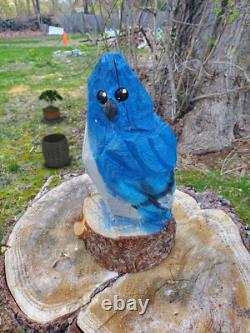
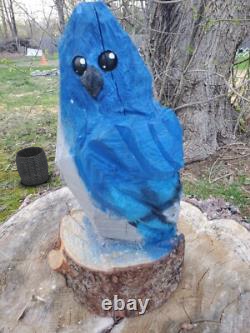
potted tree: present [38,90,63,125] -> none [13,103,41,141]

